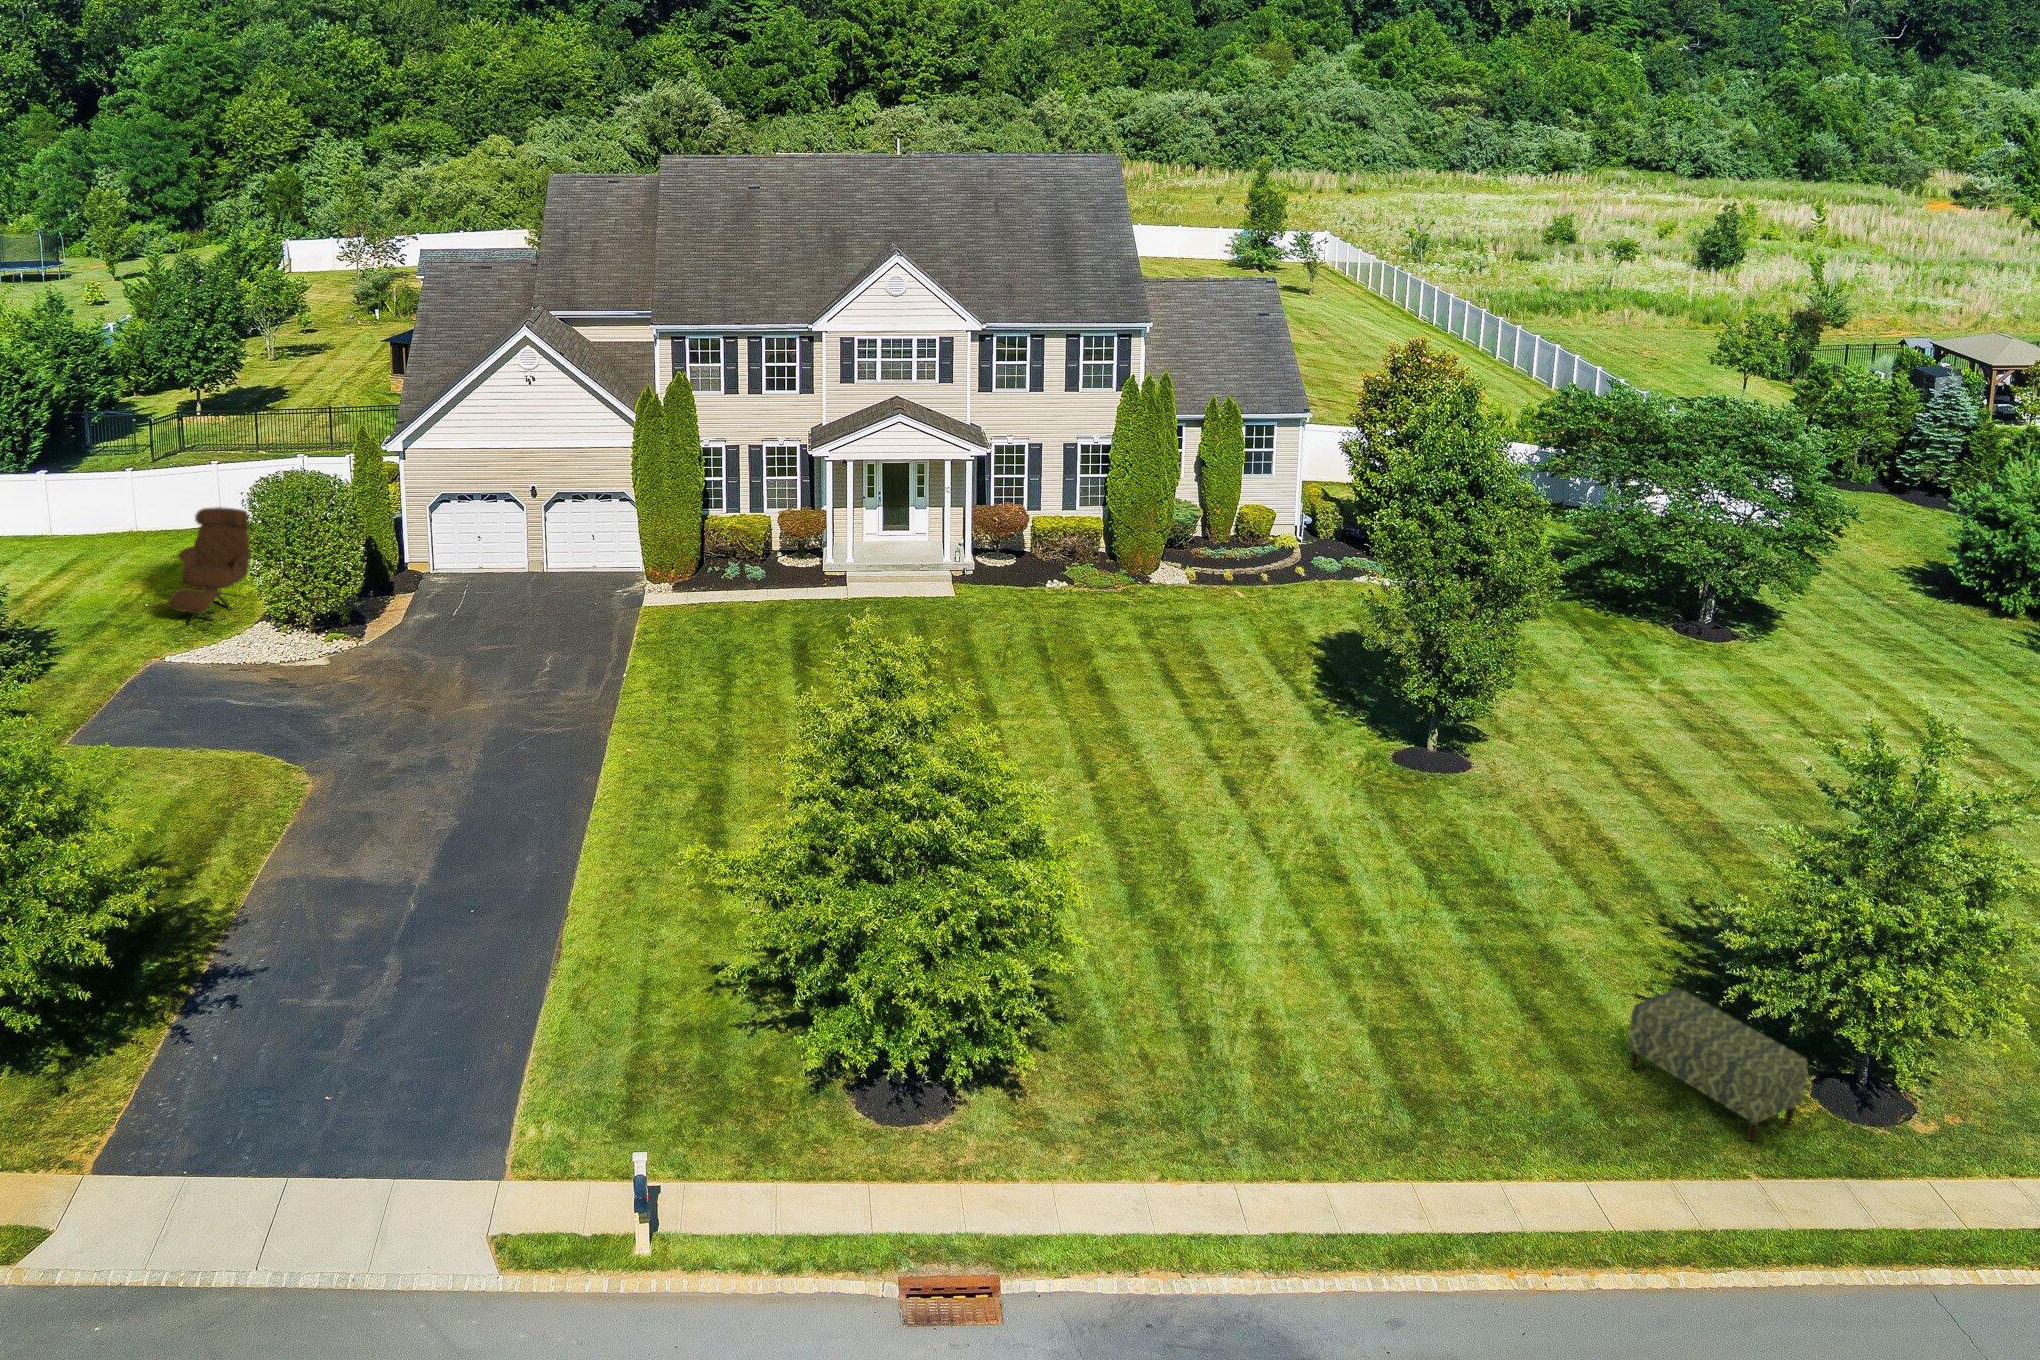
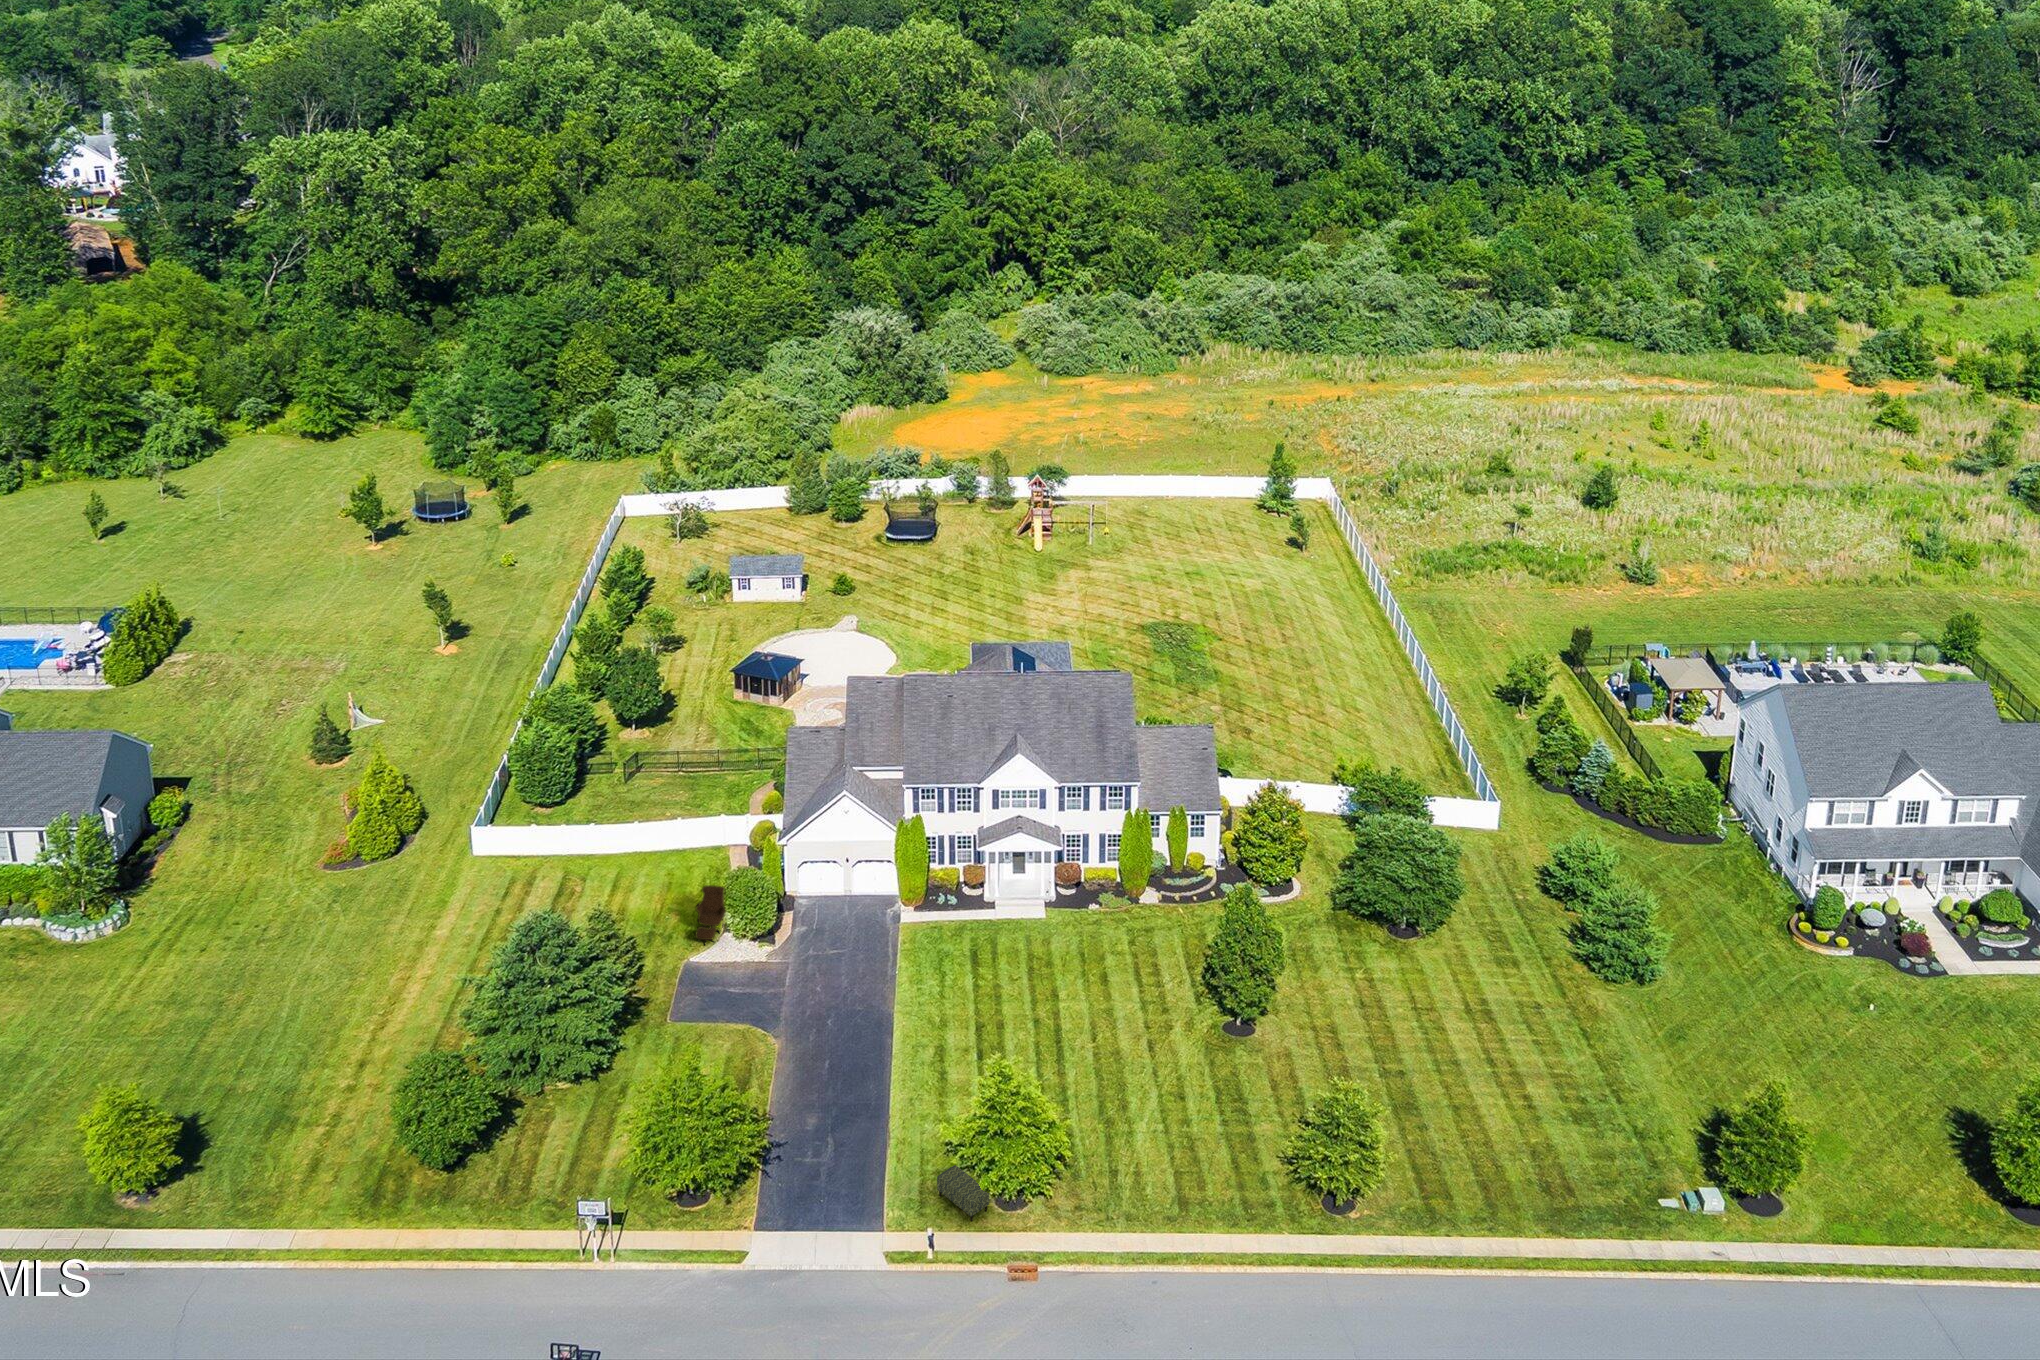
bench: present [1627,989,1808,1141] -> present [937,1165,989,1221]

